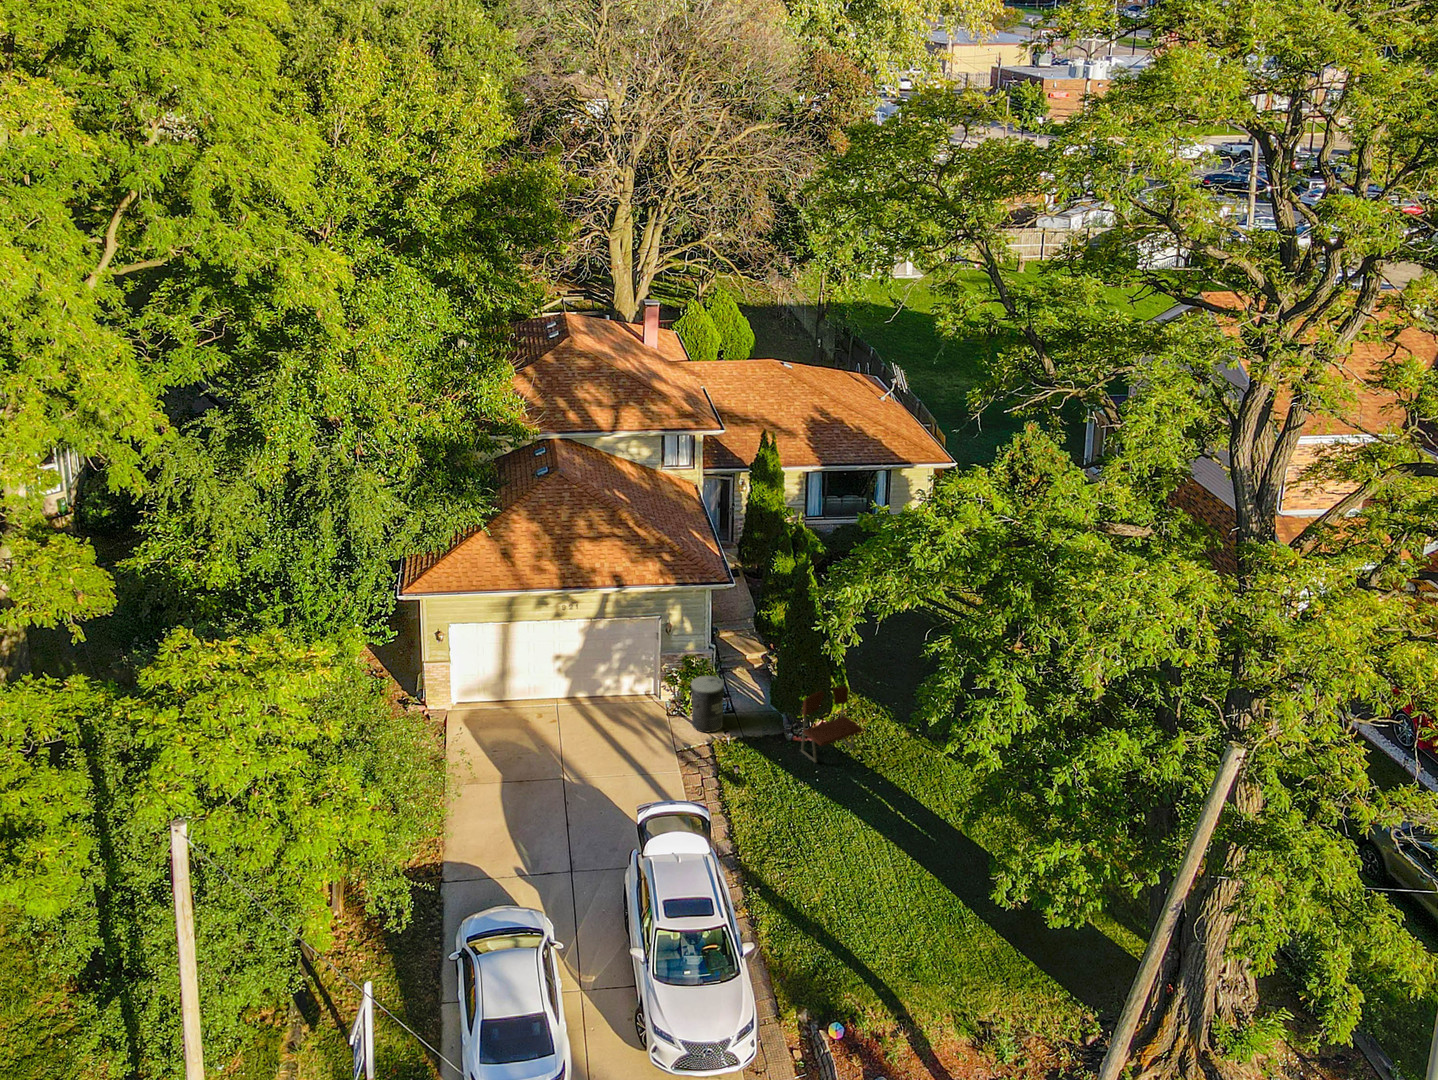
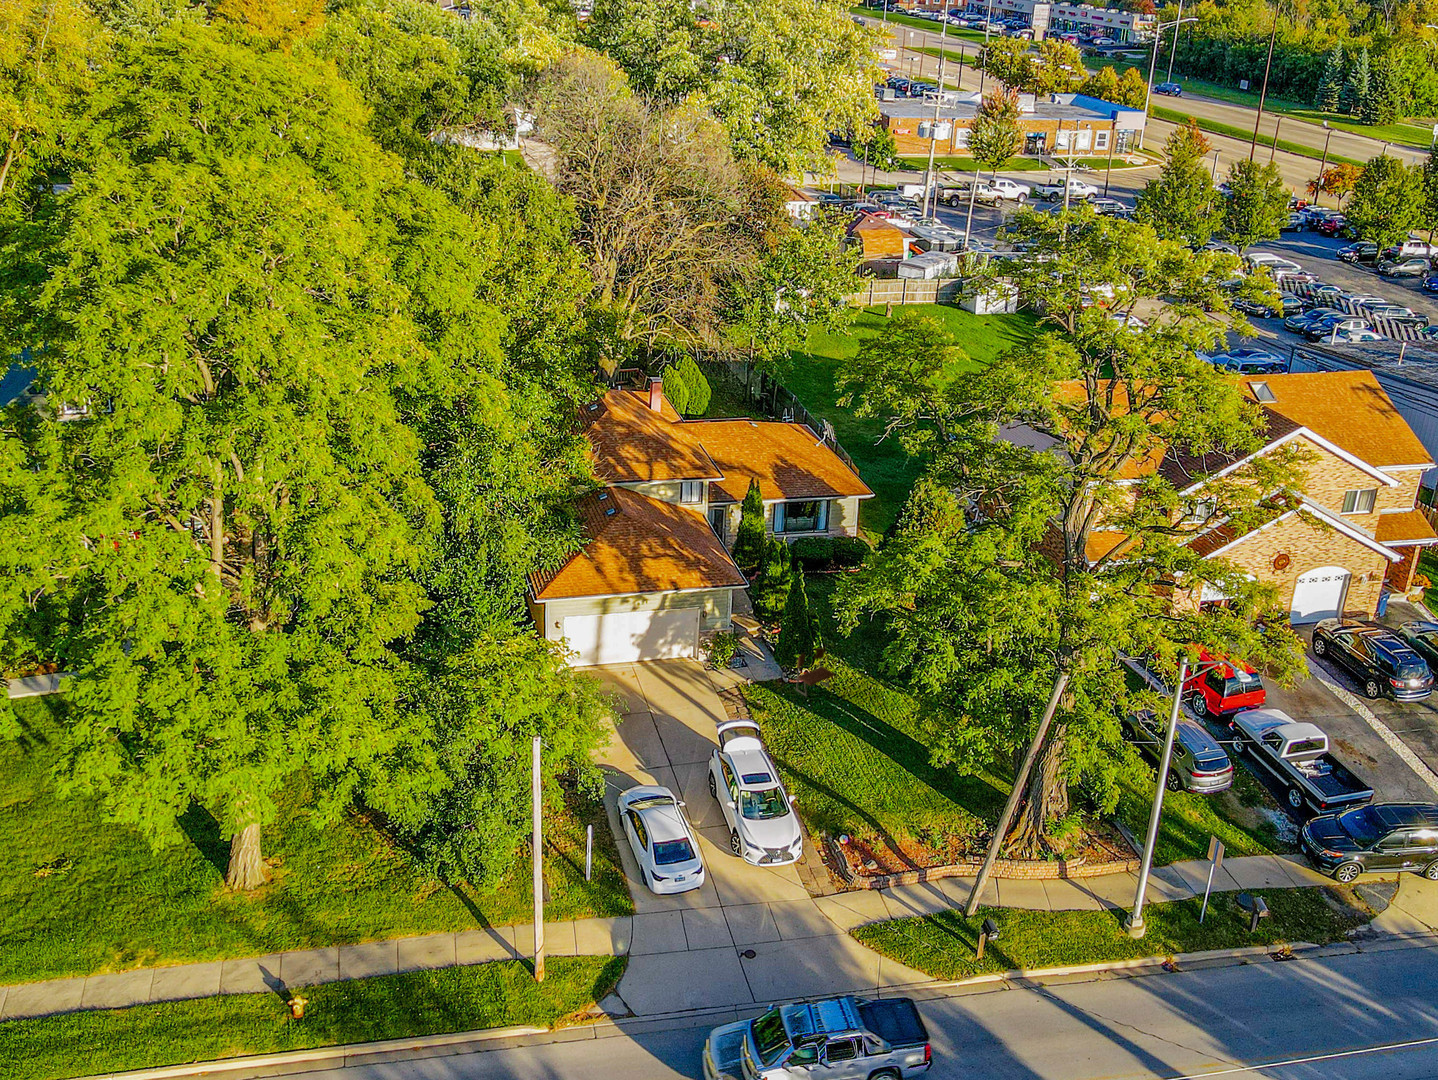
trash can: present [691,676,724,733] -> none [723,645,745,681]

